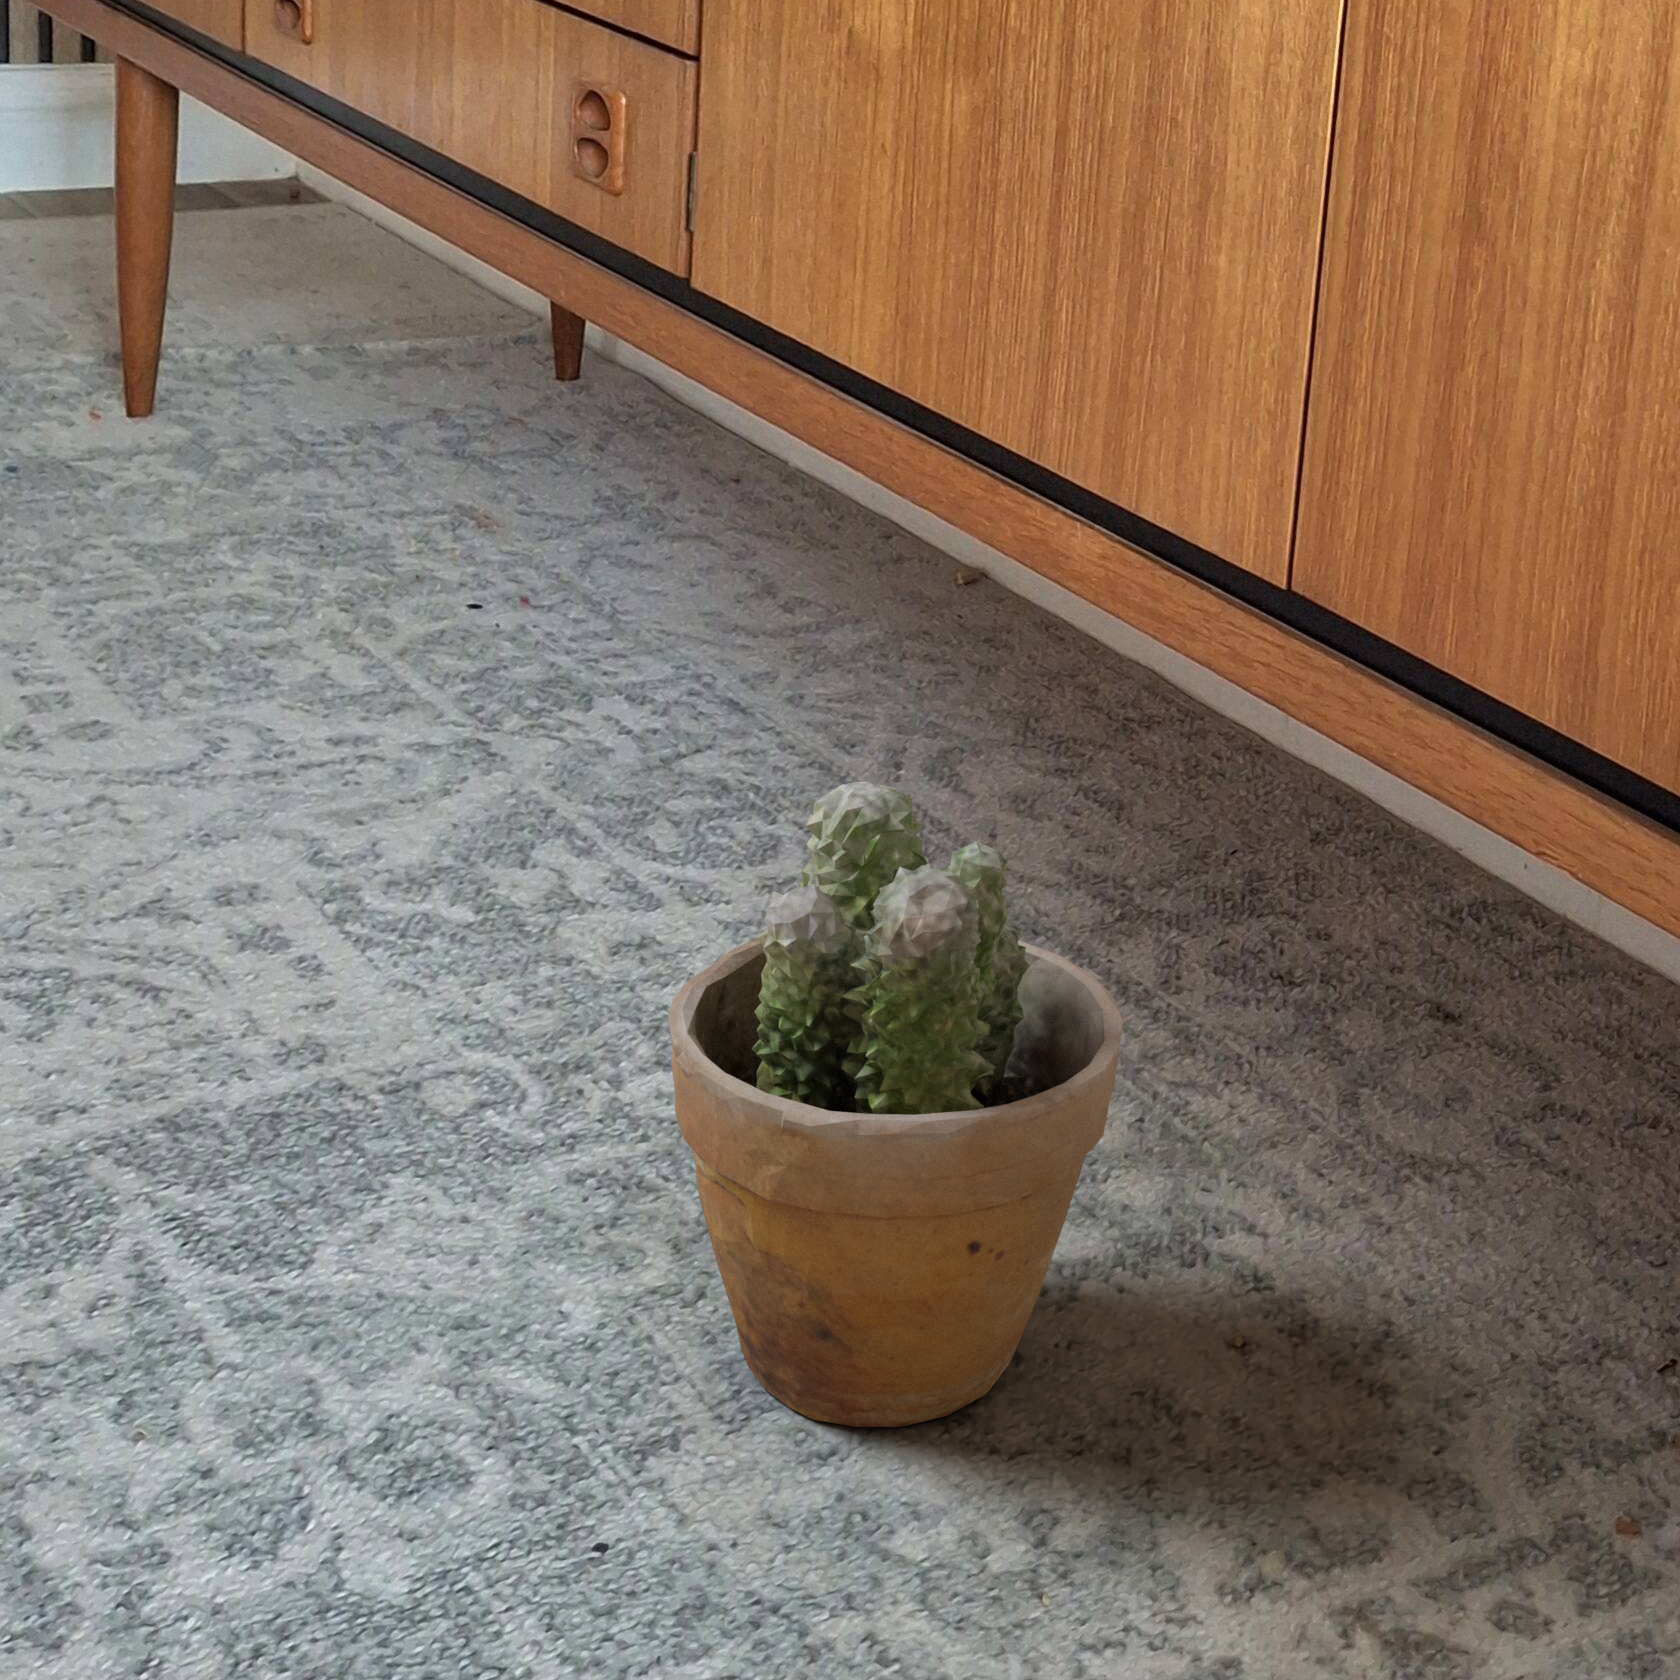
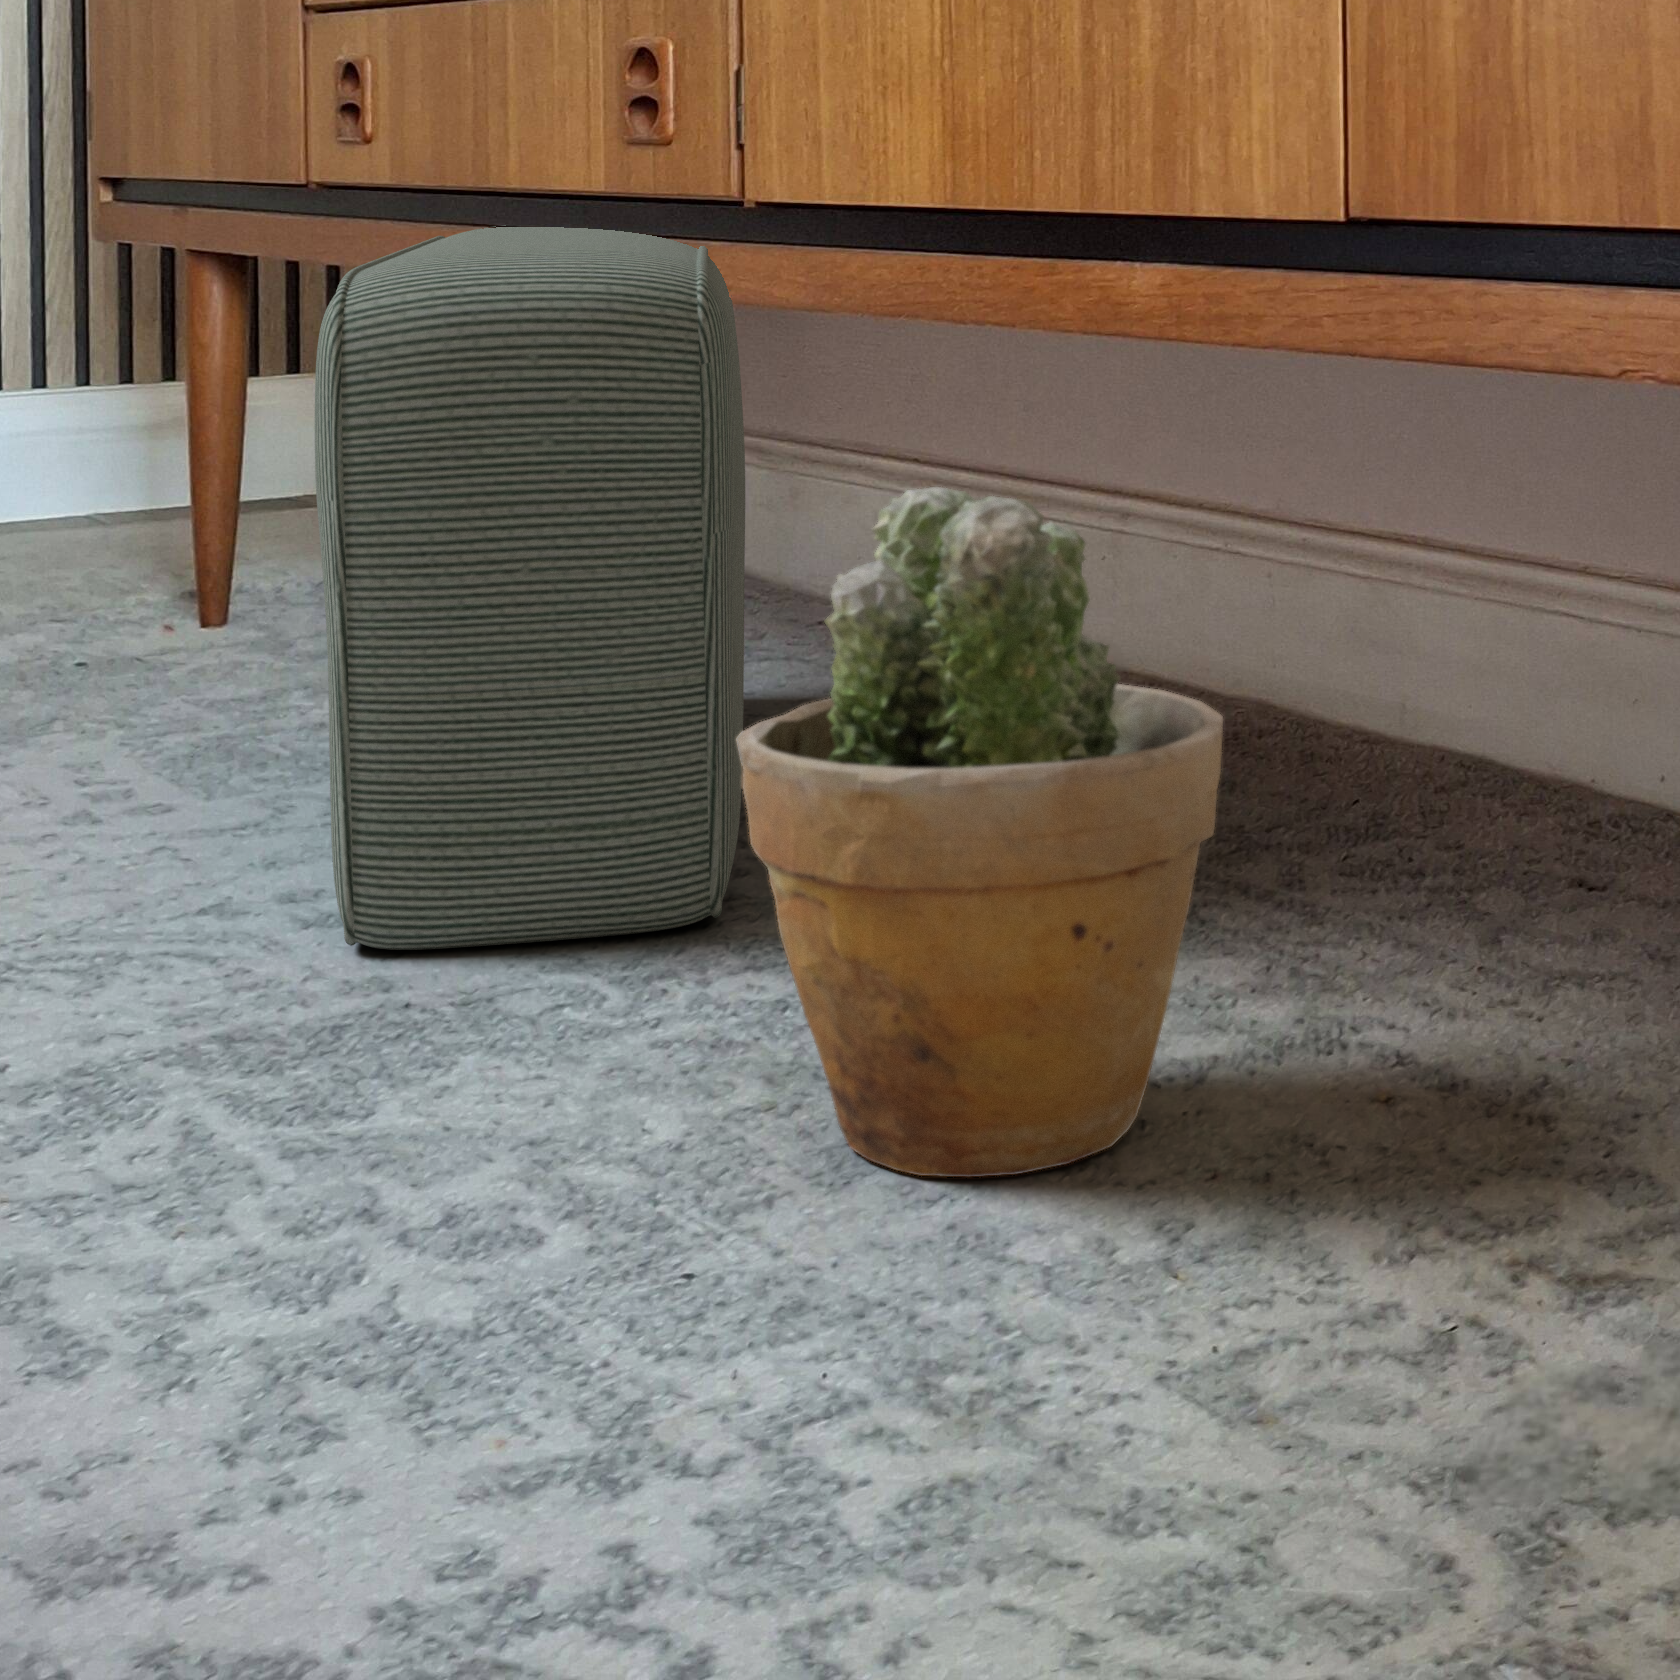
pouf: none [266,159,671,1006] -> present [315,225,745,950]

